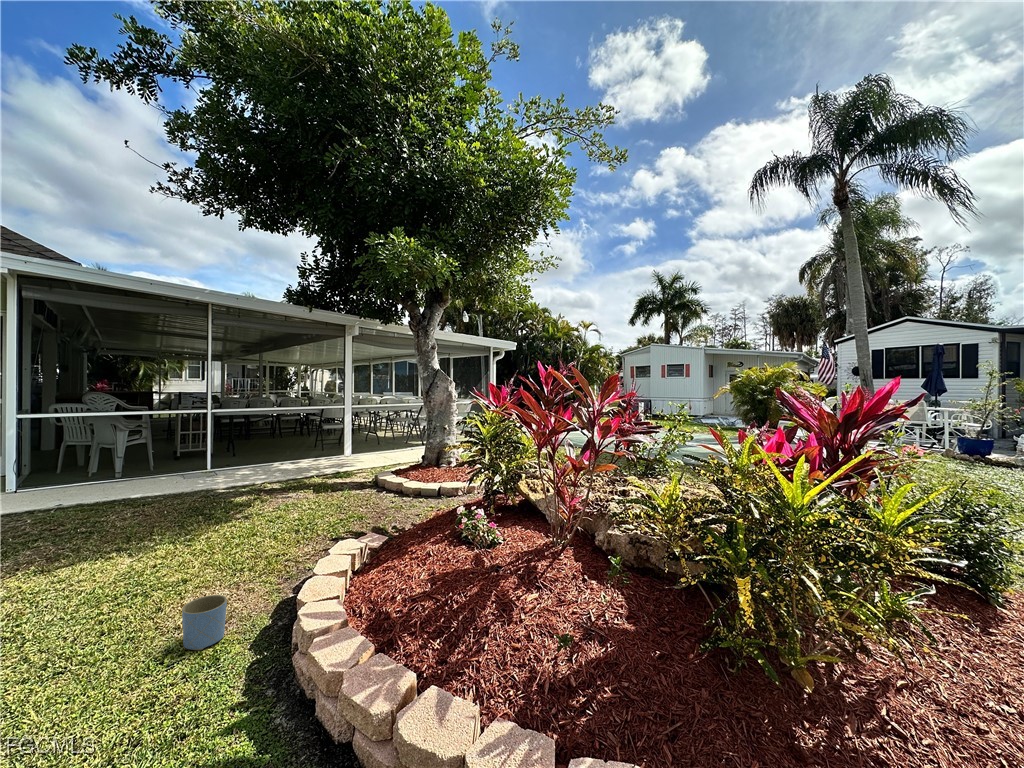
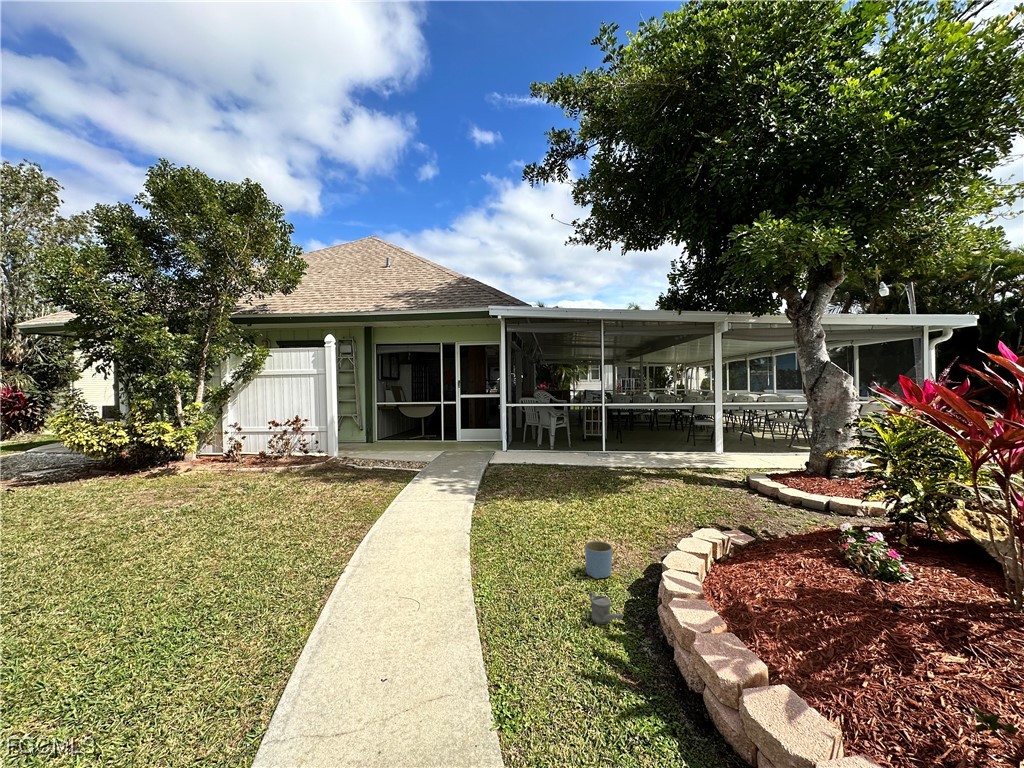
watering can: none [190,674,245,718] -> present [589,592,623,624]

